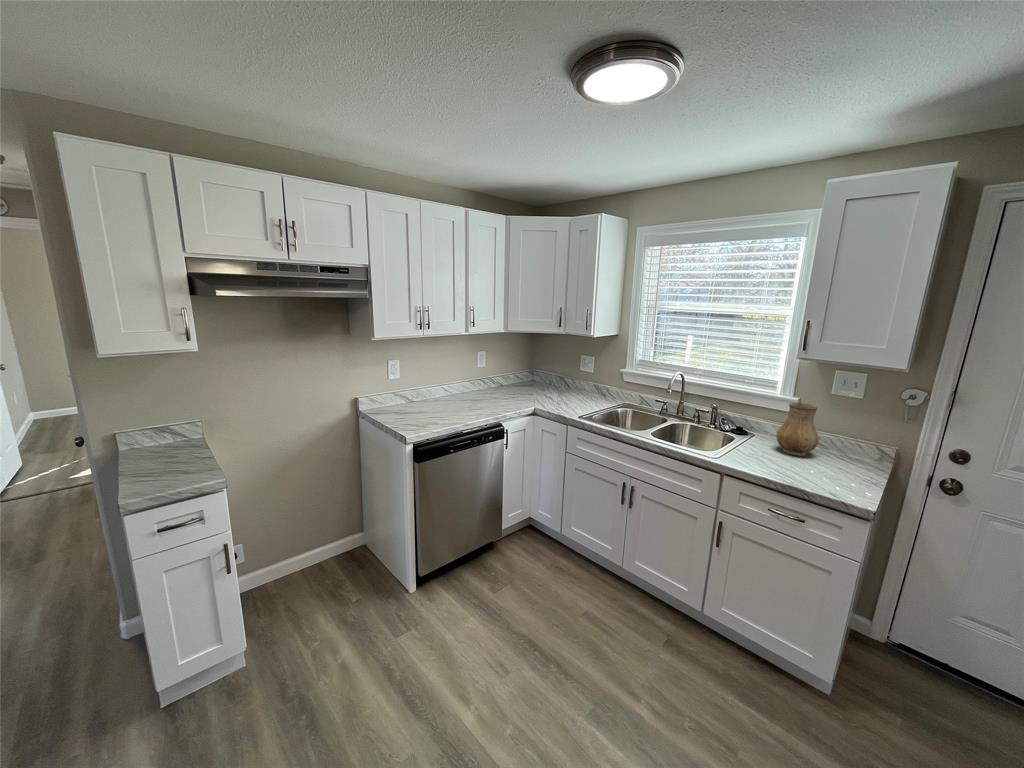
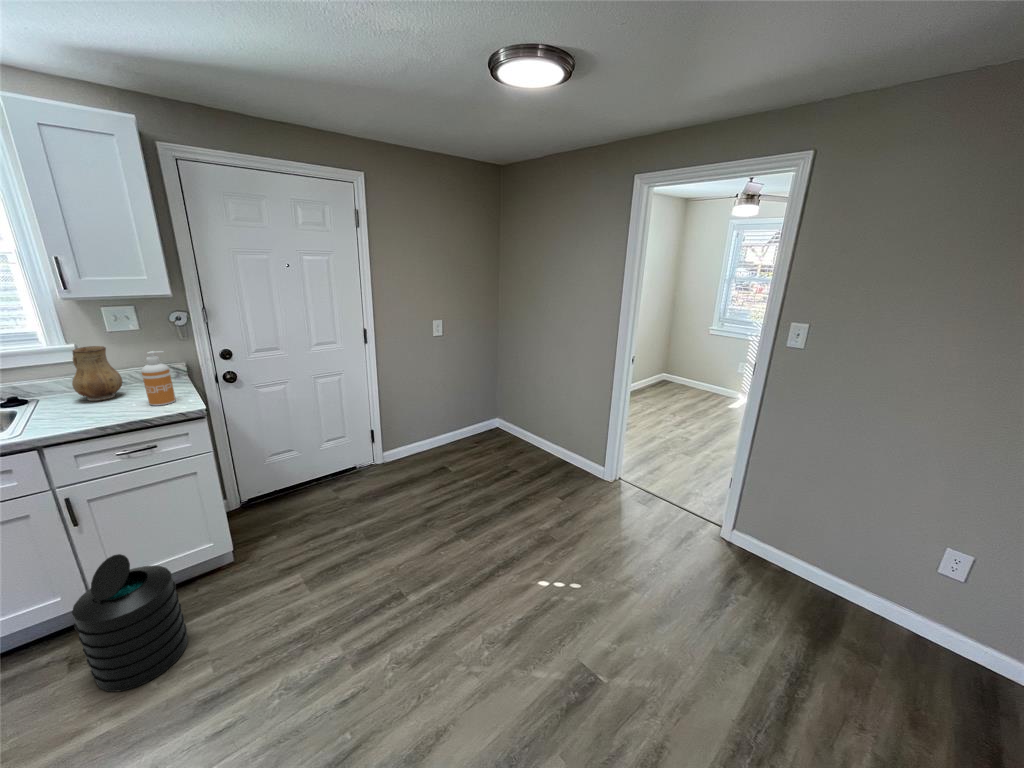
soap dispenser: none [823,425,863,486] -> present [141,351,176,406]
trash can: none [665,590,751,729] -> present [72,554,188,692]

